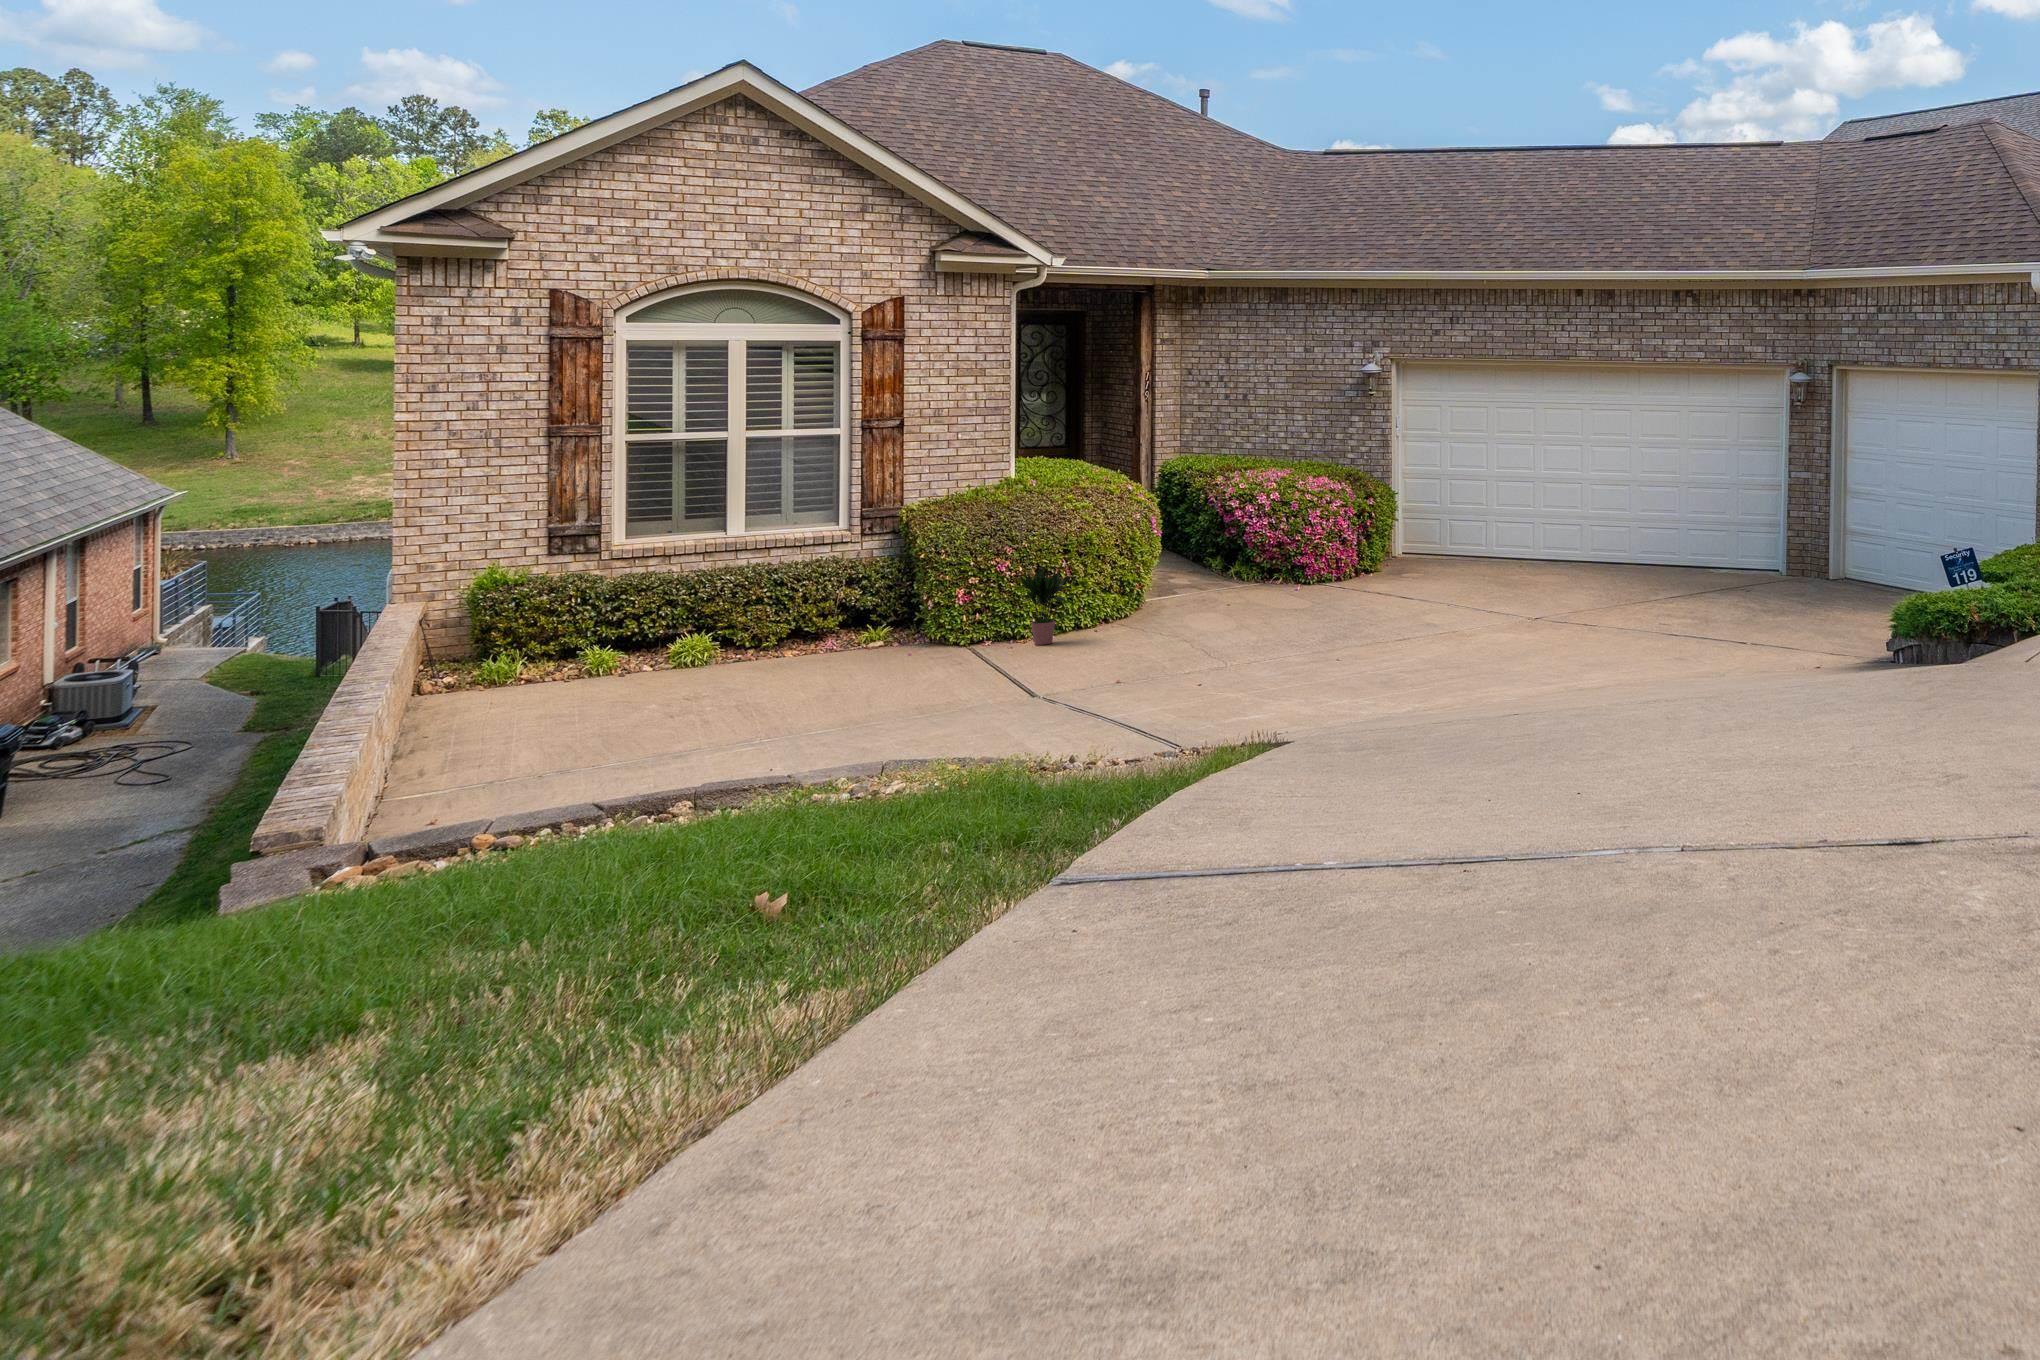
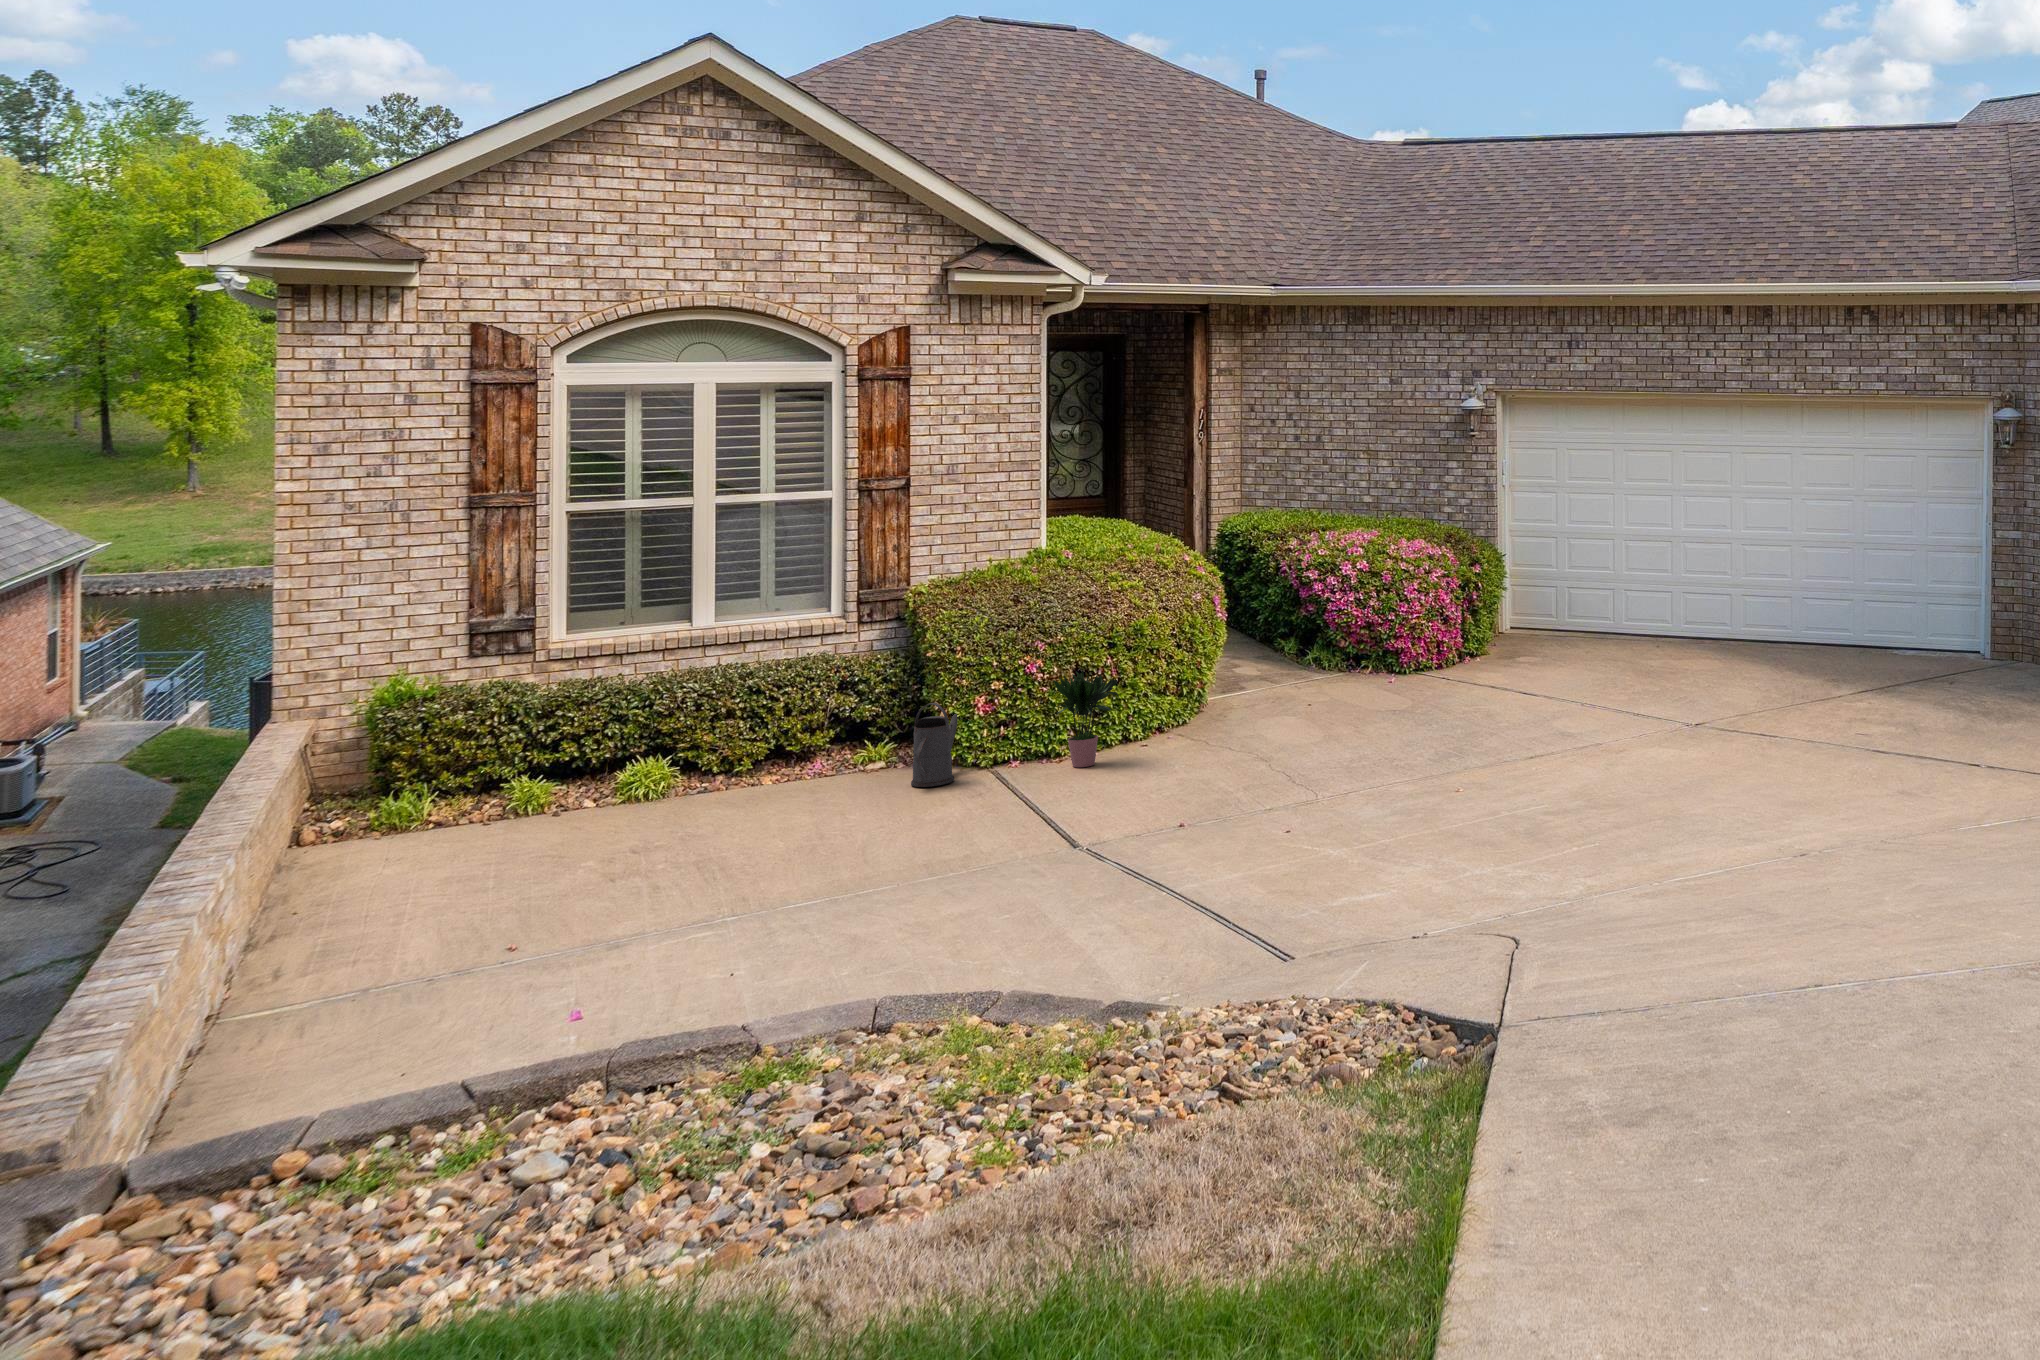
watering can: none [905,592,945,657] -> present [911,703,959,787]

